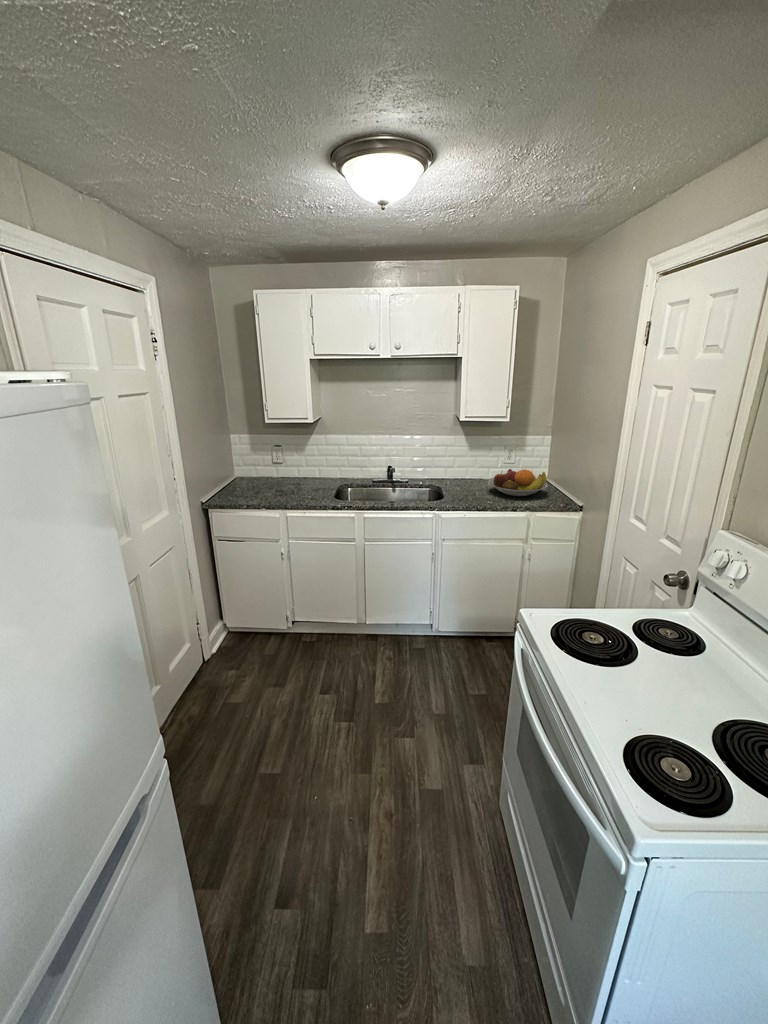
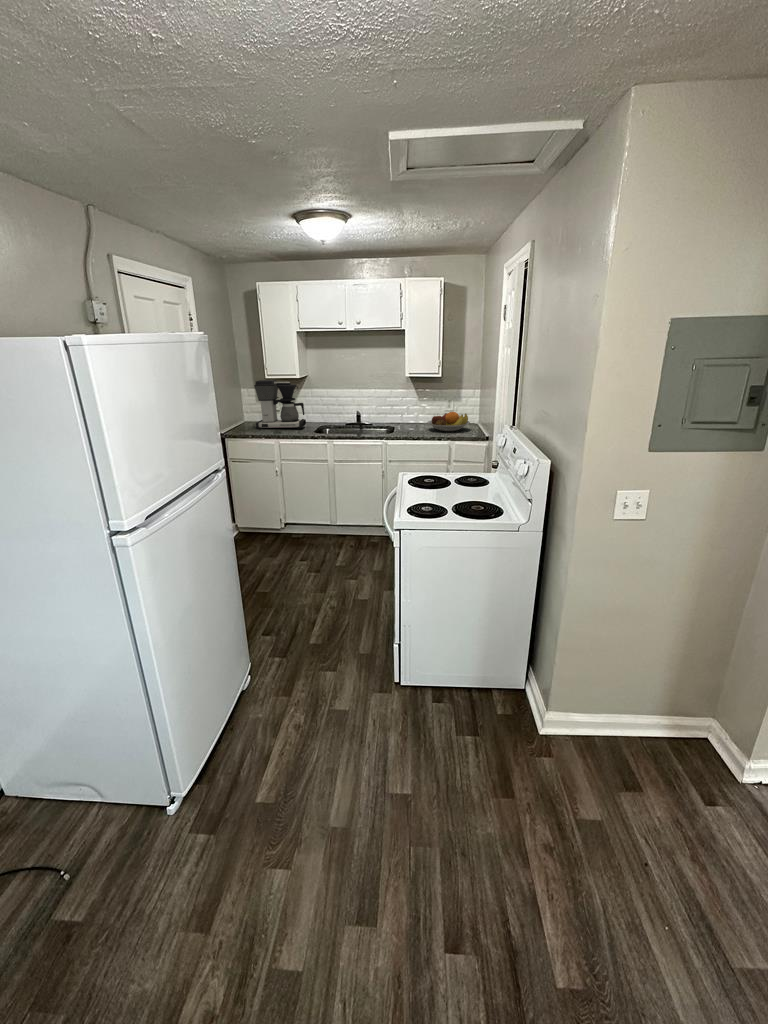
coffee maker: none [250,424,320,492] -> present [254,380,306,429]

